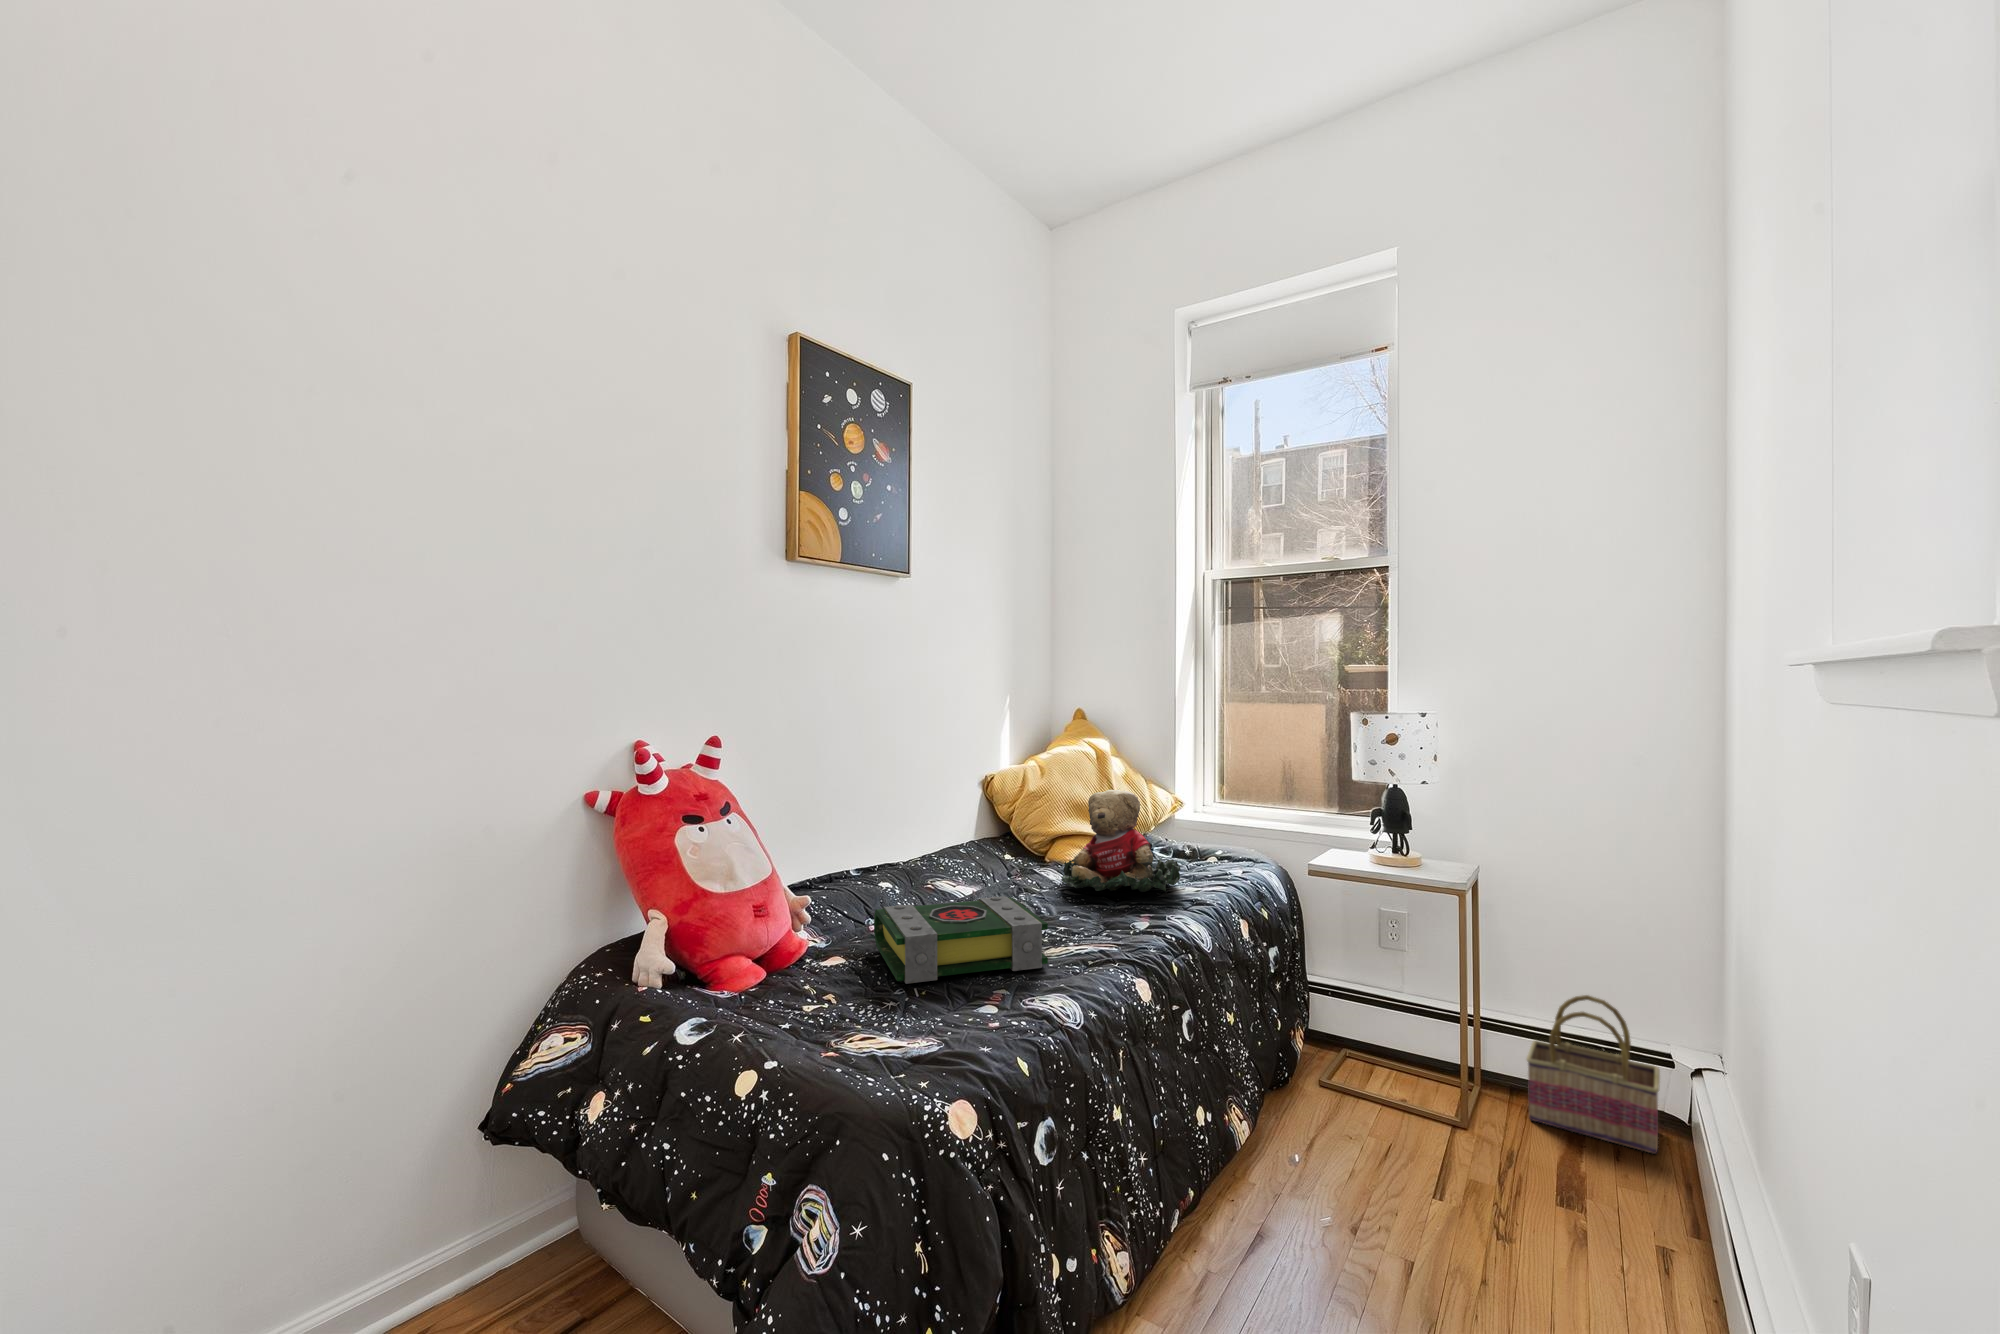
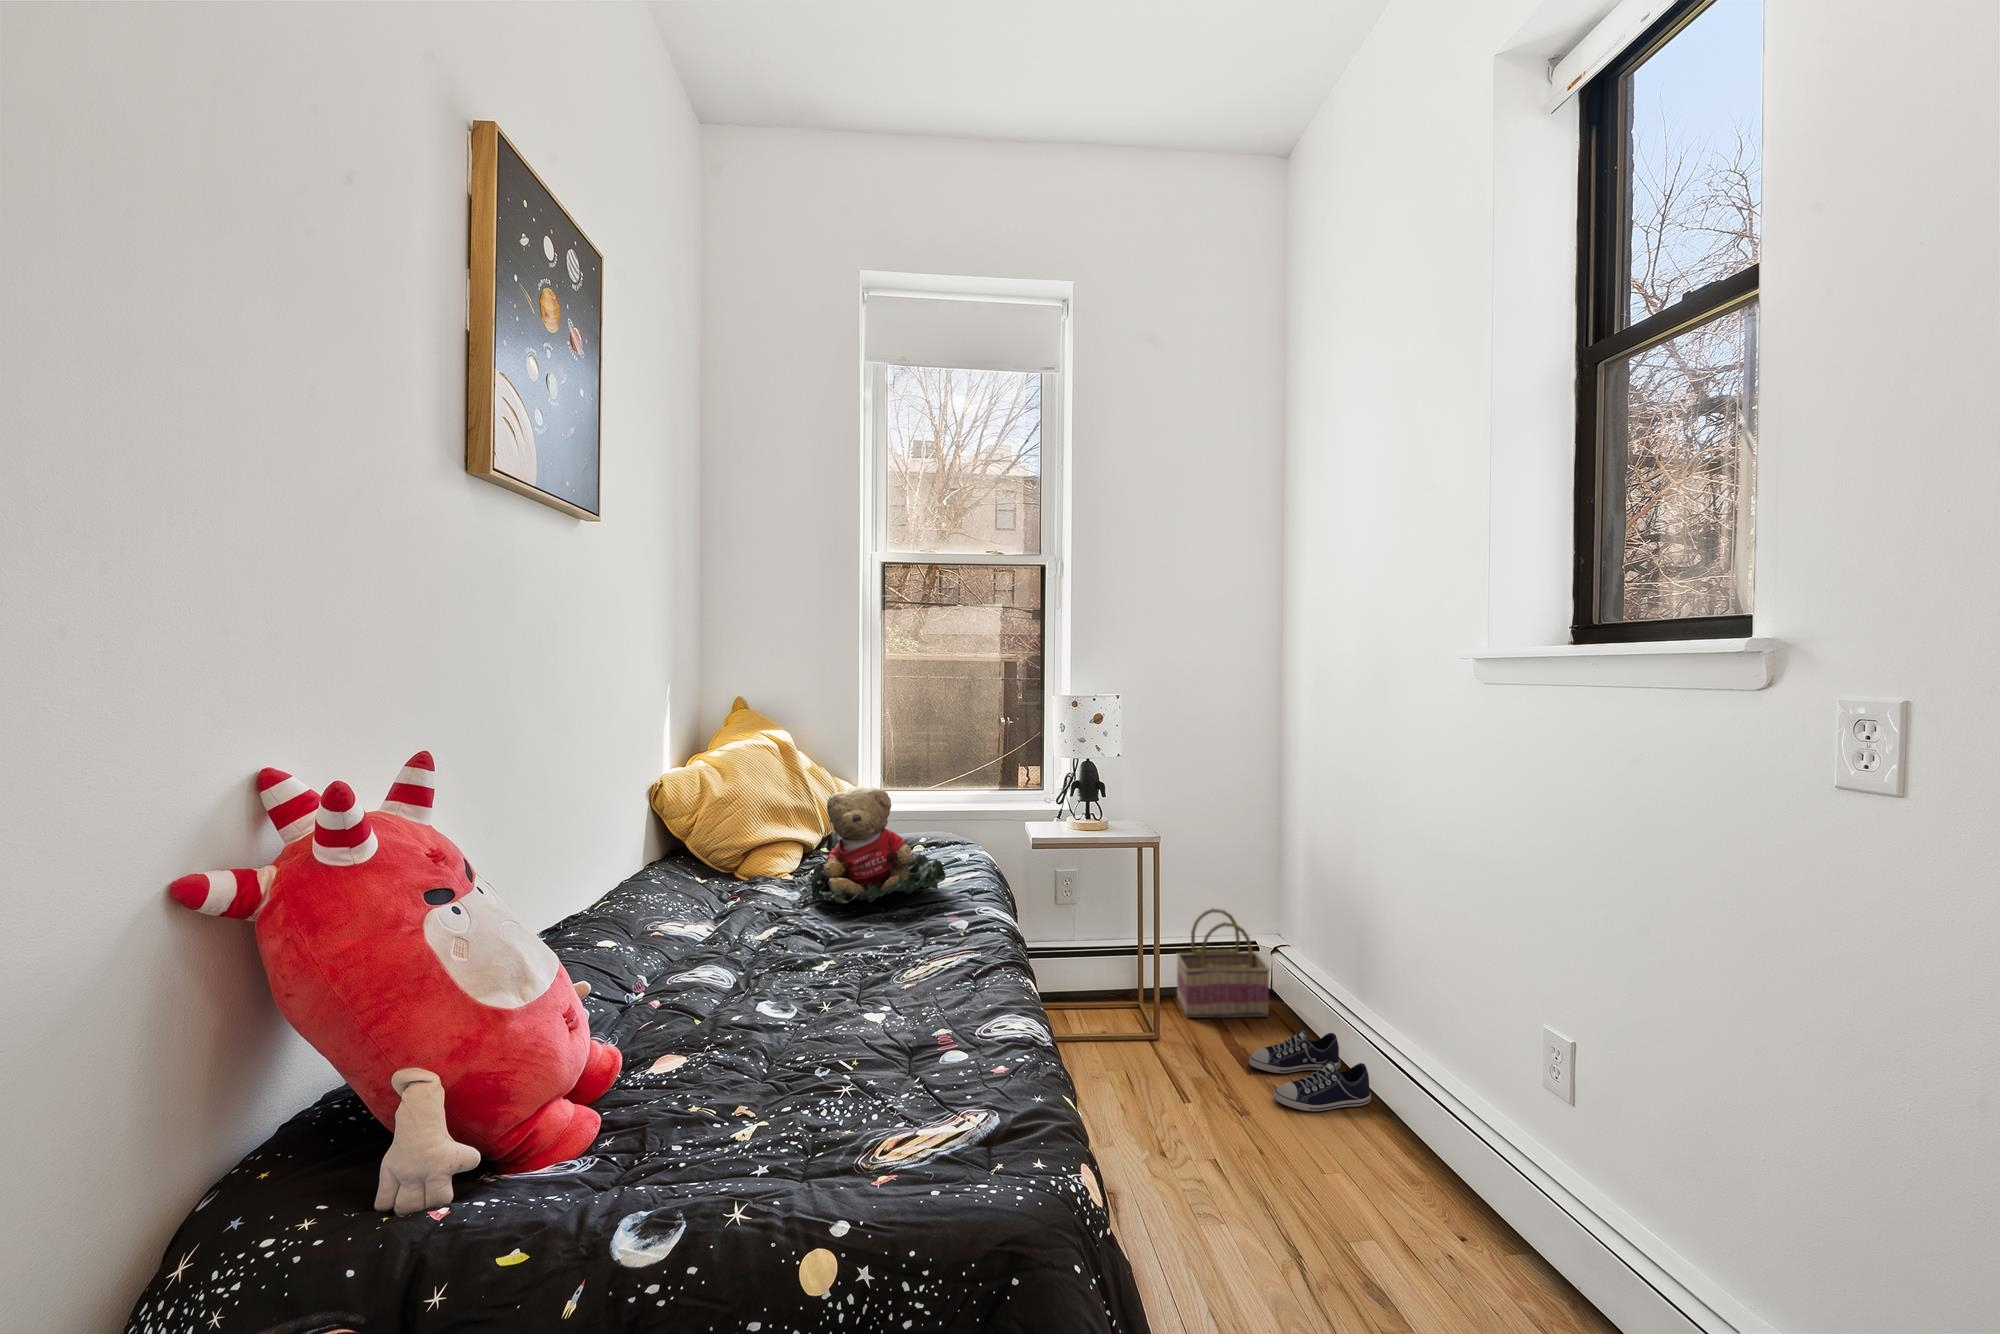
book: present [874,896,1048,984] -> none [706,931,939,1067]
sneaker: none [1559,1172,1725,1295] -> present [1249,1030,1371,1111]

